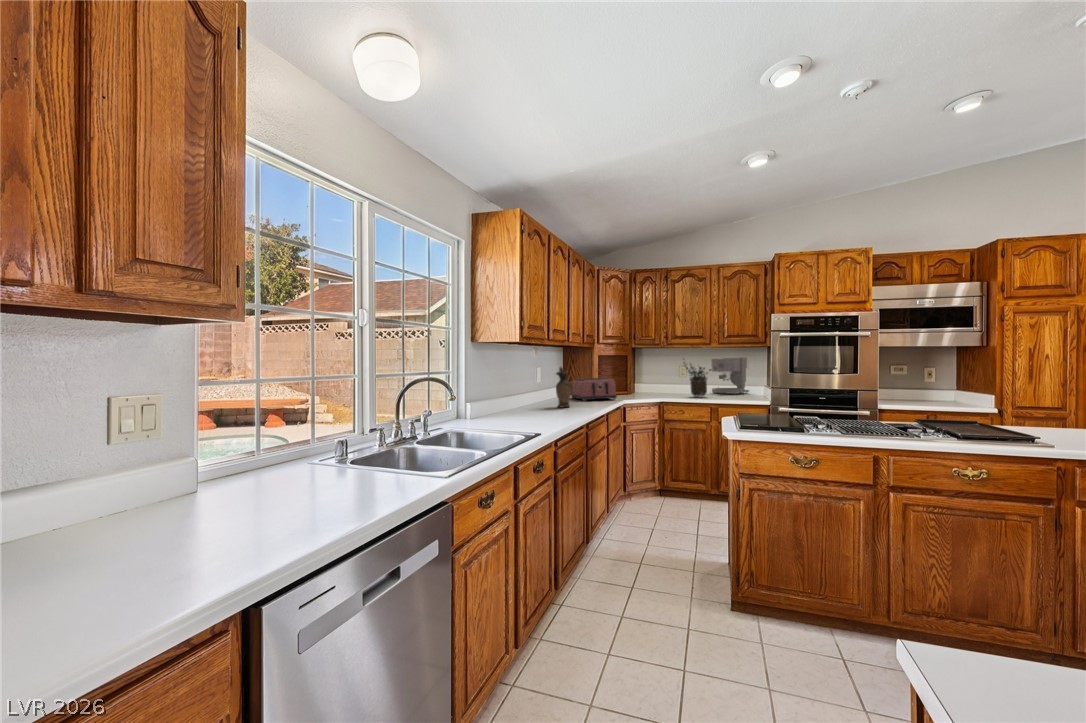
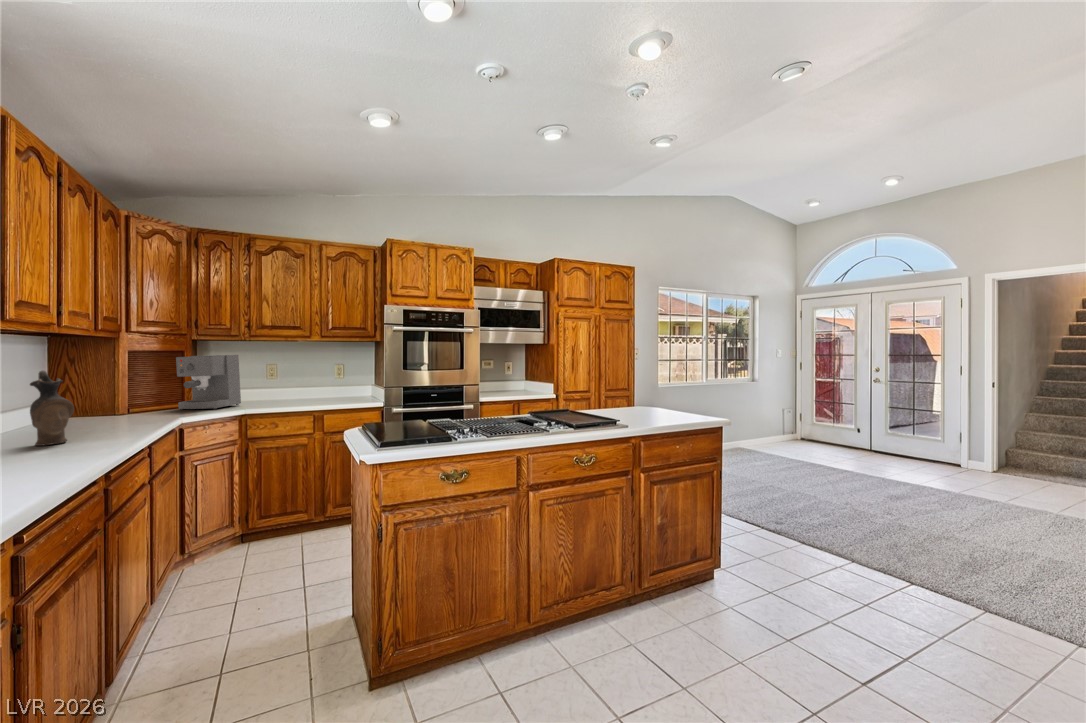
coffee maker: present [711,357,749,394] -> present [176,355,241,410]
potted plant: present [684,363,711,396] -> none [273,355,313,404]
toaster: present [572,378,617,401] -> none [70,386,167,427]

